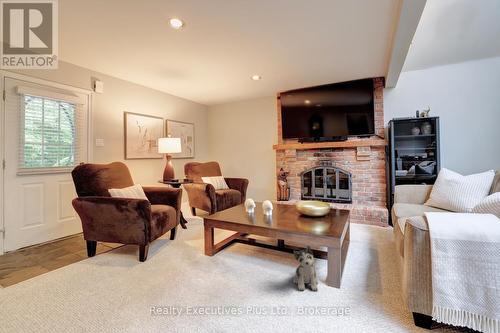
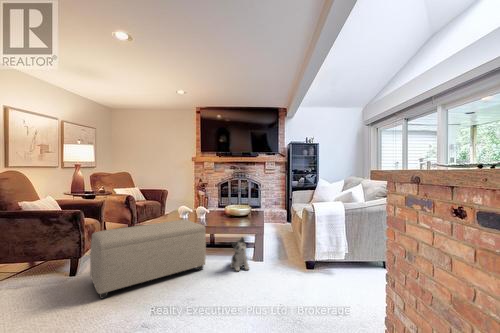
ottoman: none [141,216,263,297] -> present [90,220,206,299]

